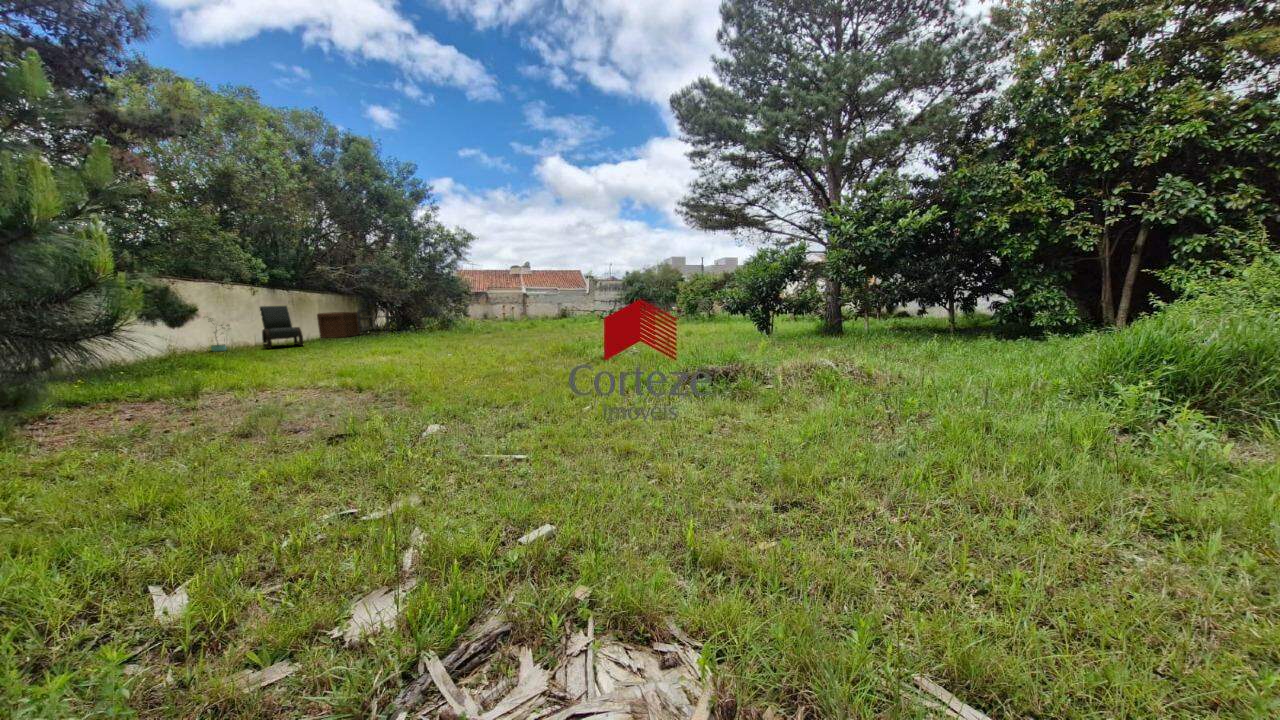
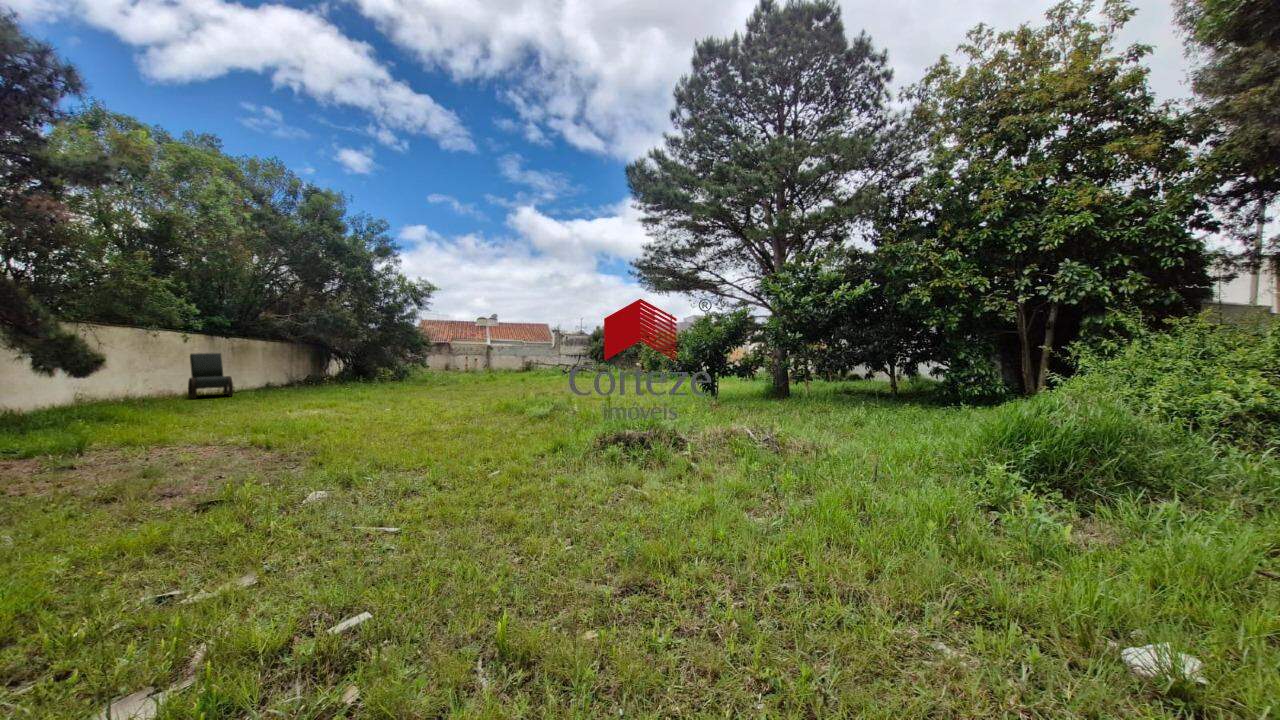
bench: present [357,308,401,332] -> none [302,357,348,382]
wooden crate: present [317,312,360,338] -> none [255,361,301,387]
potted plant: present [210,318,229,351] -> none [121,364,152,401]

